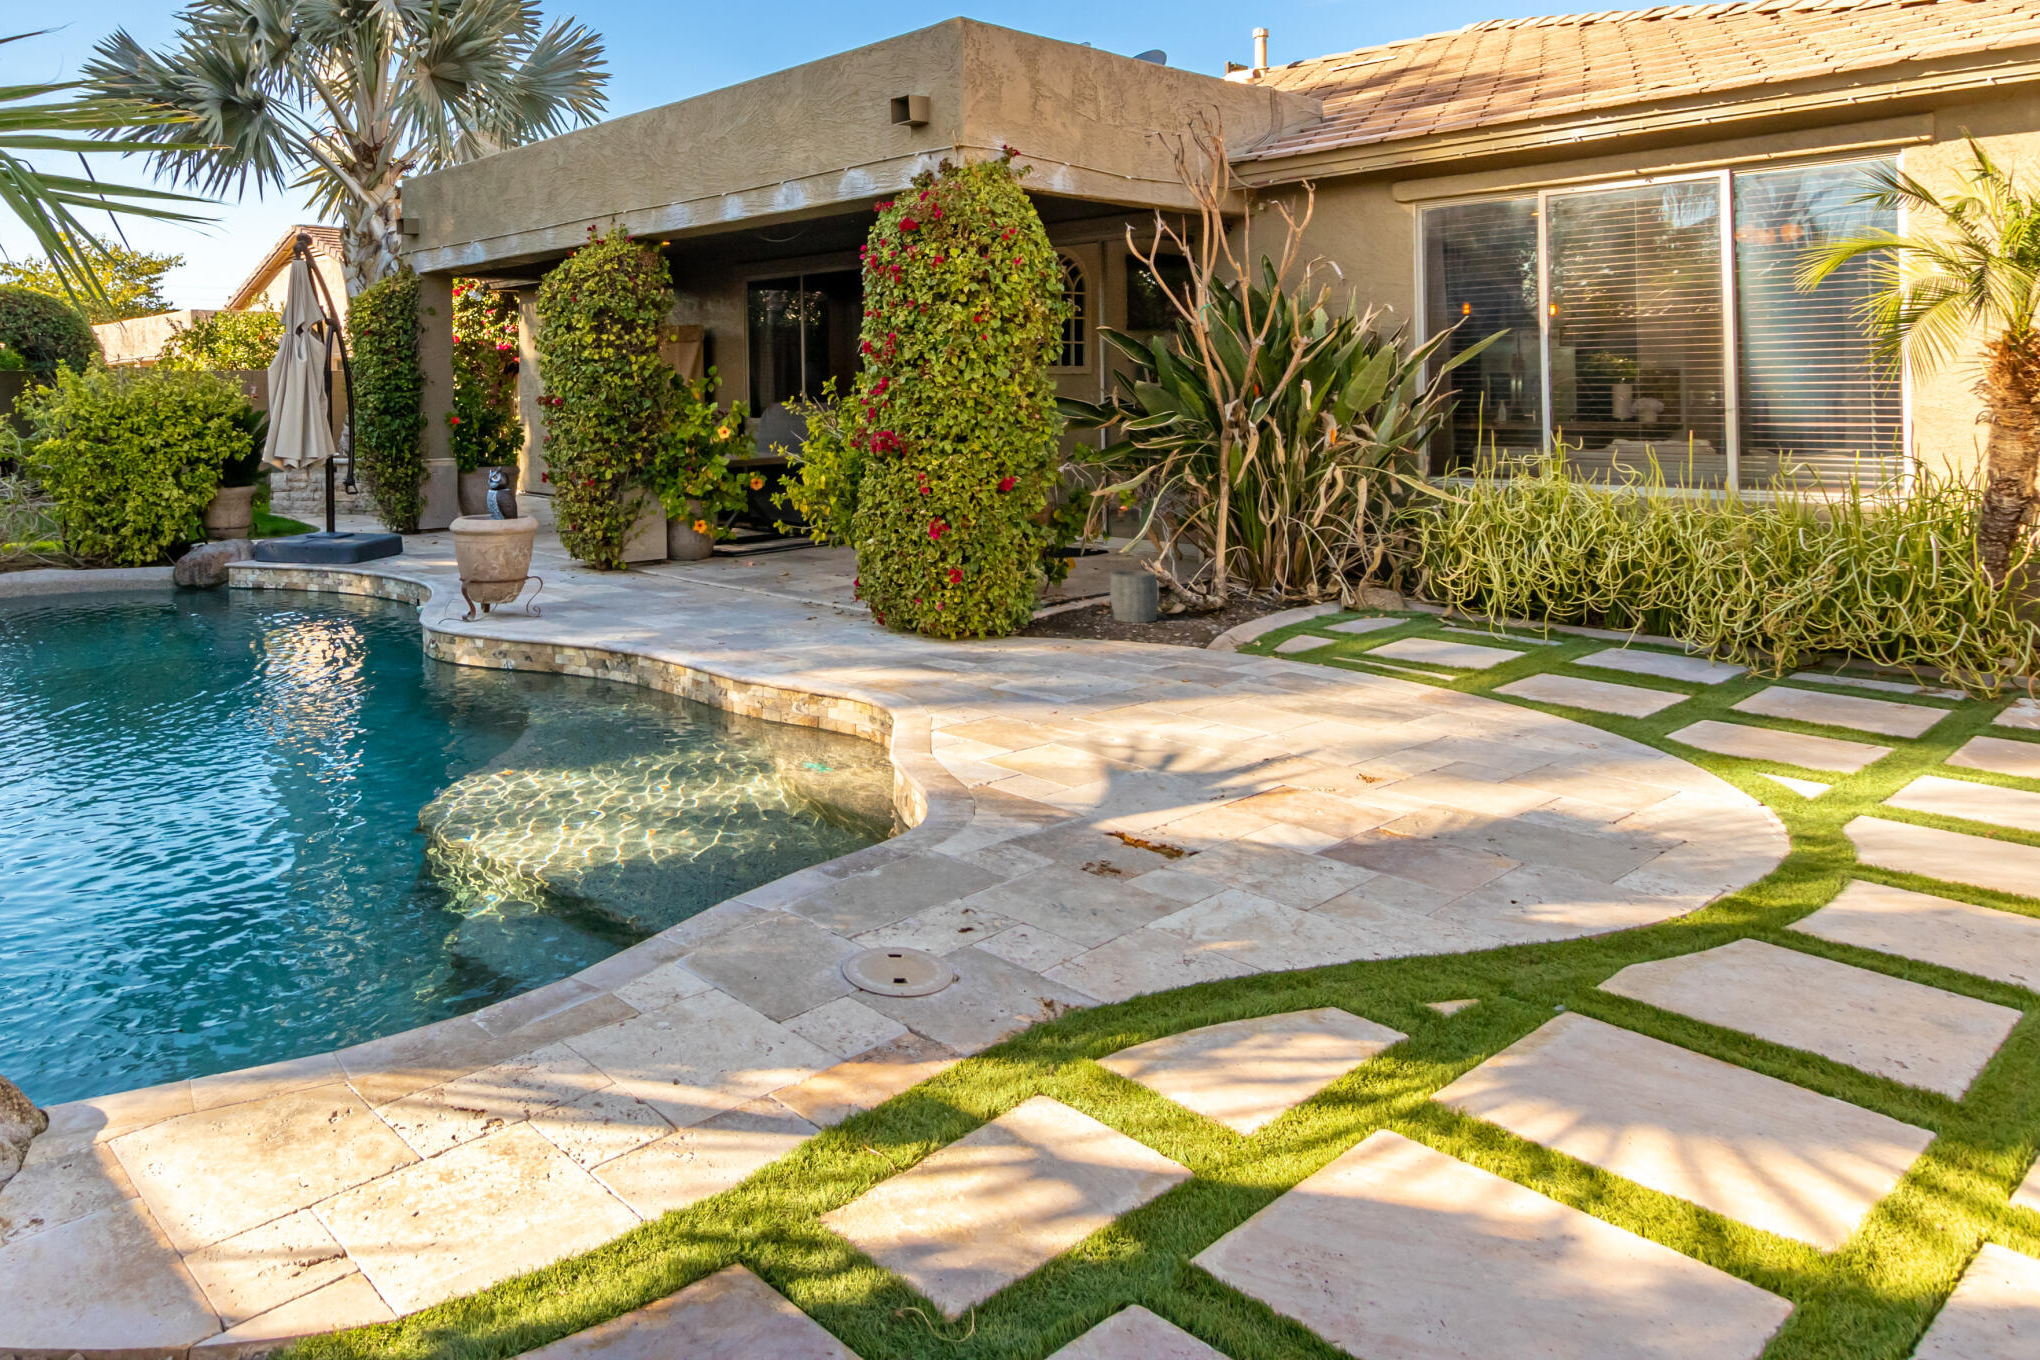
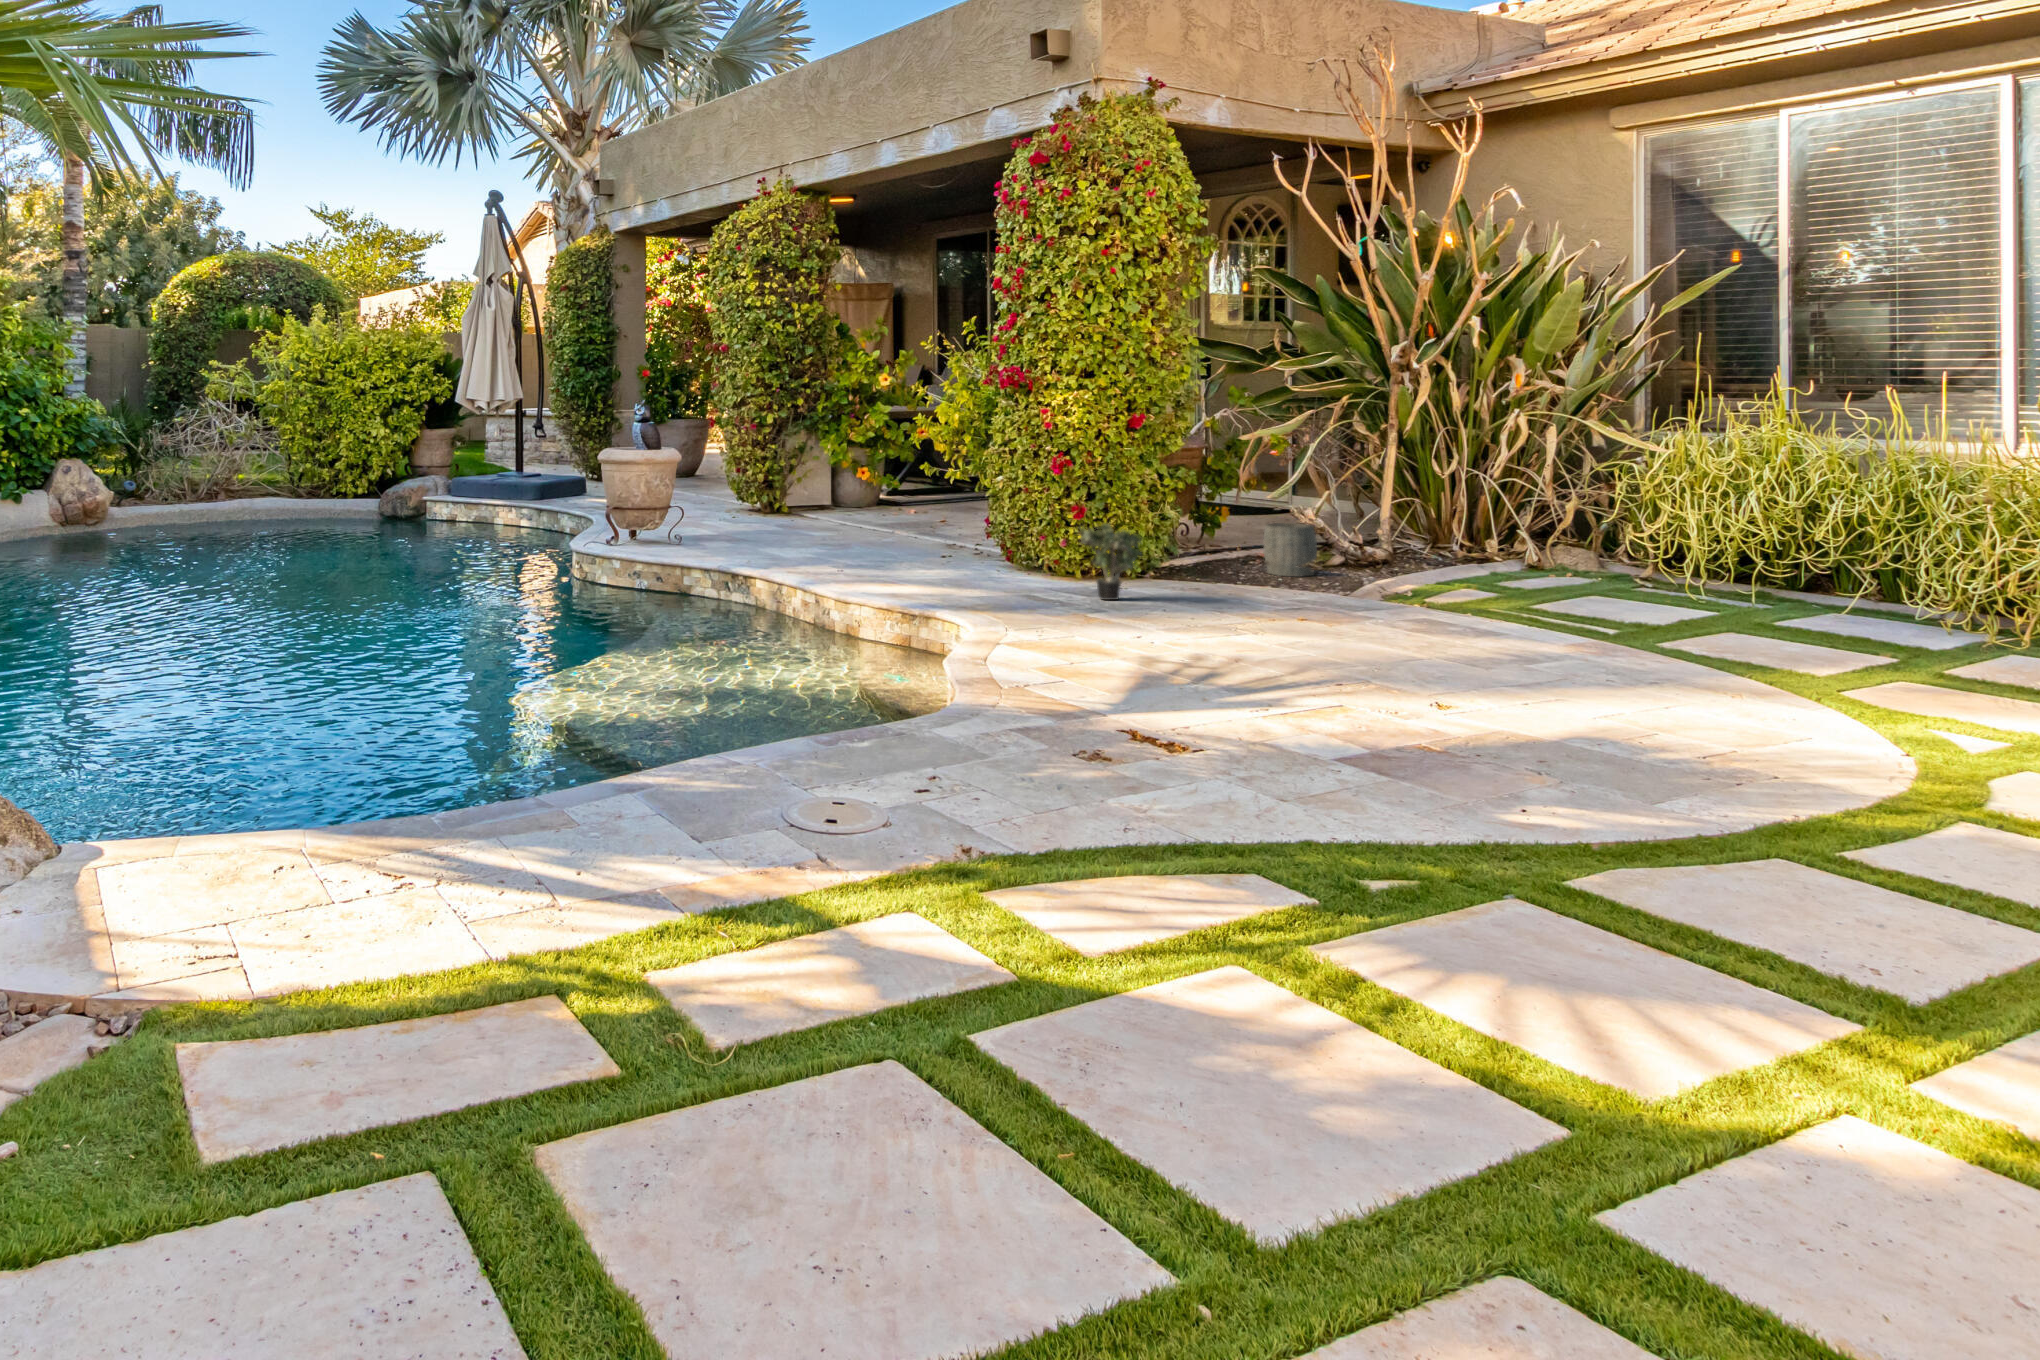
potted plant: none [956,585,1020,661] -> present [1079,524,1143,600]

